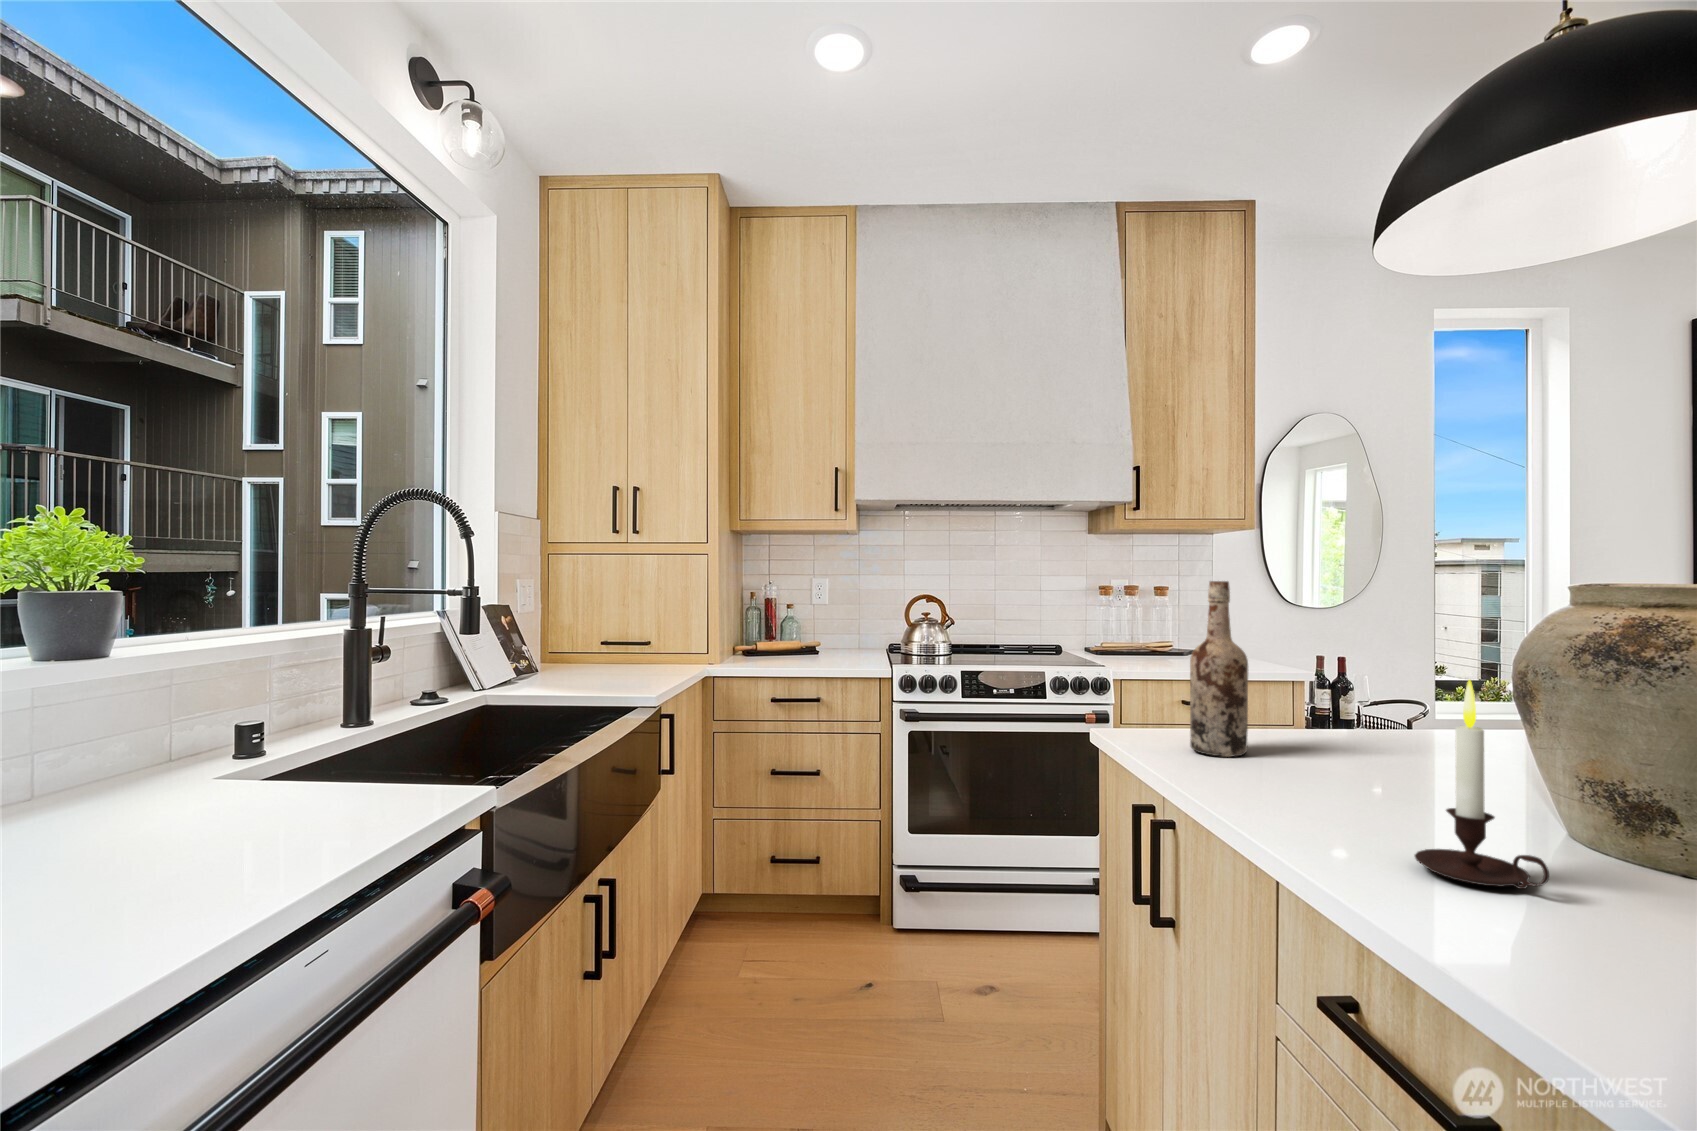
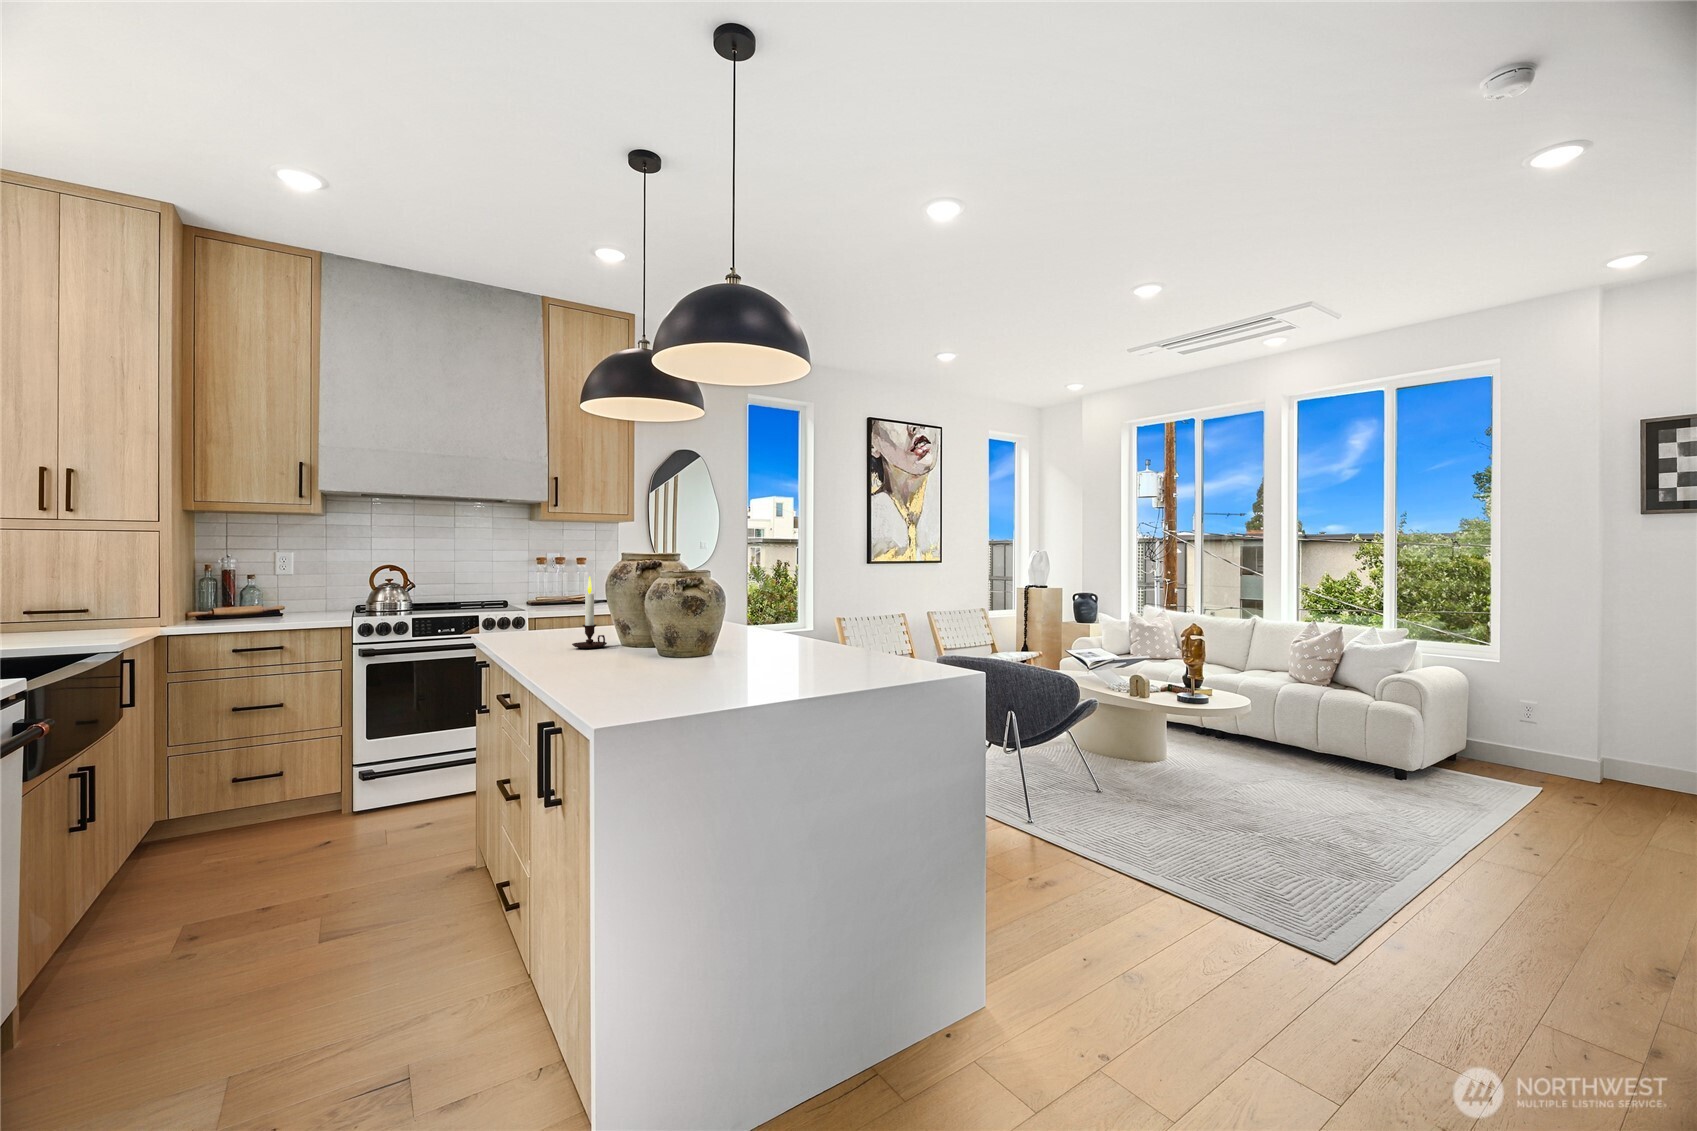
wine bottle: present [1190,581,1248,757] -> none [530,546,559,634]

